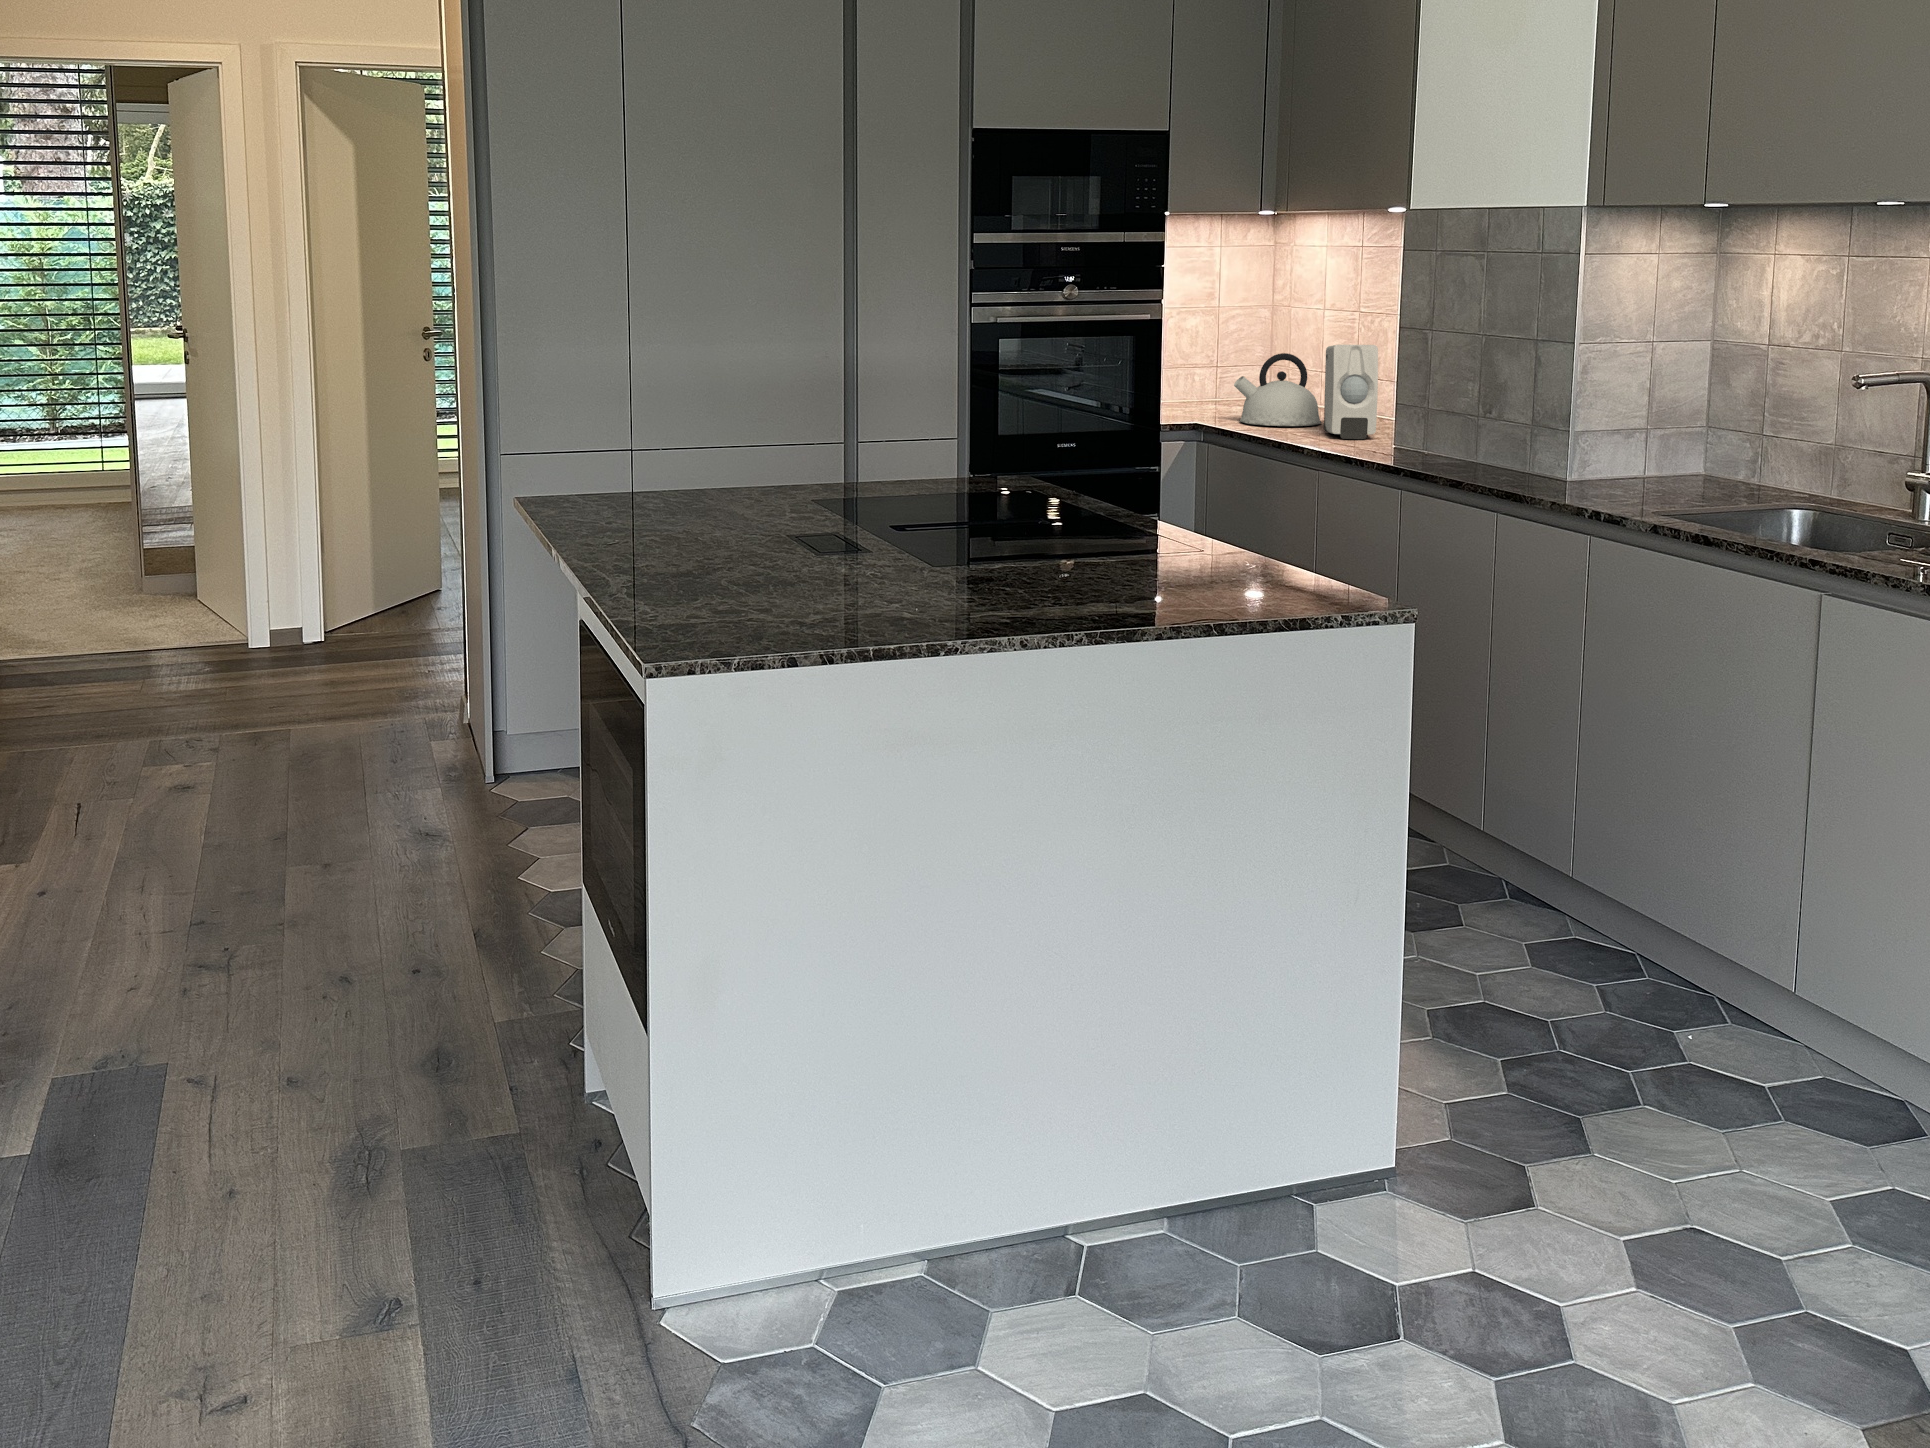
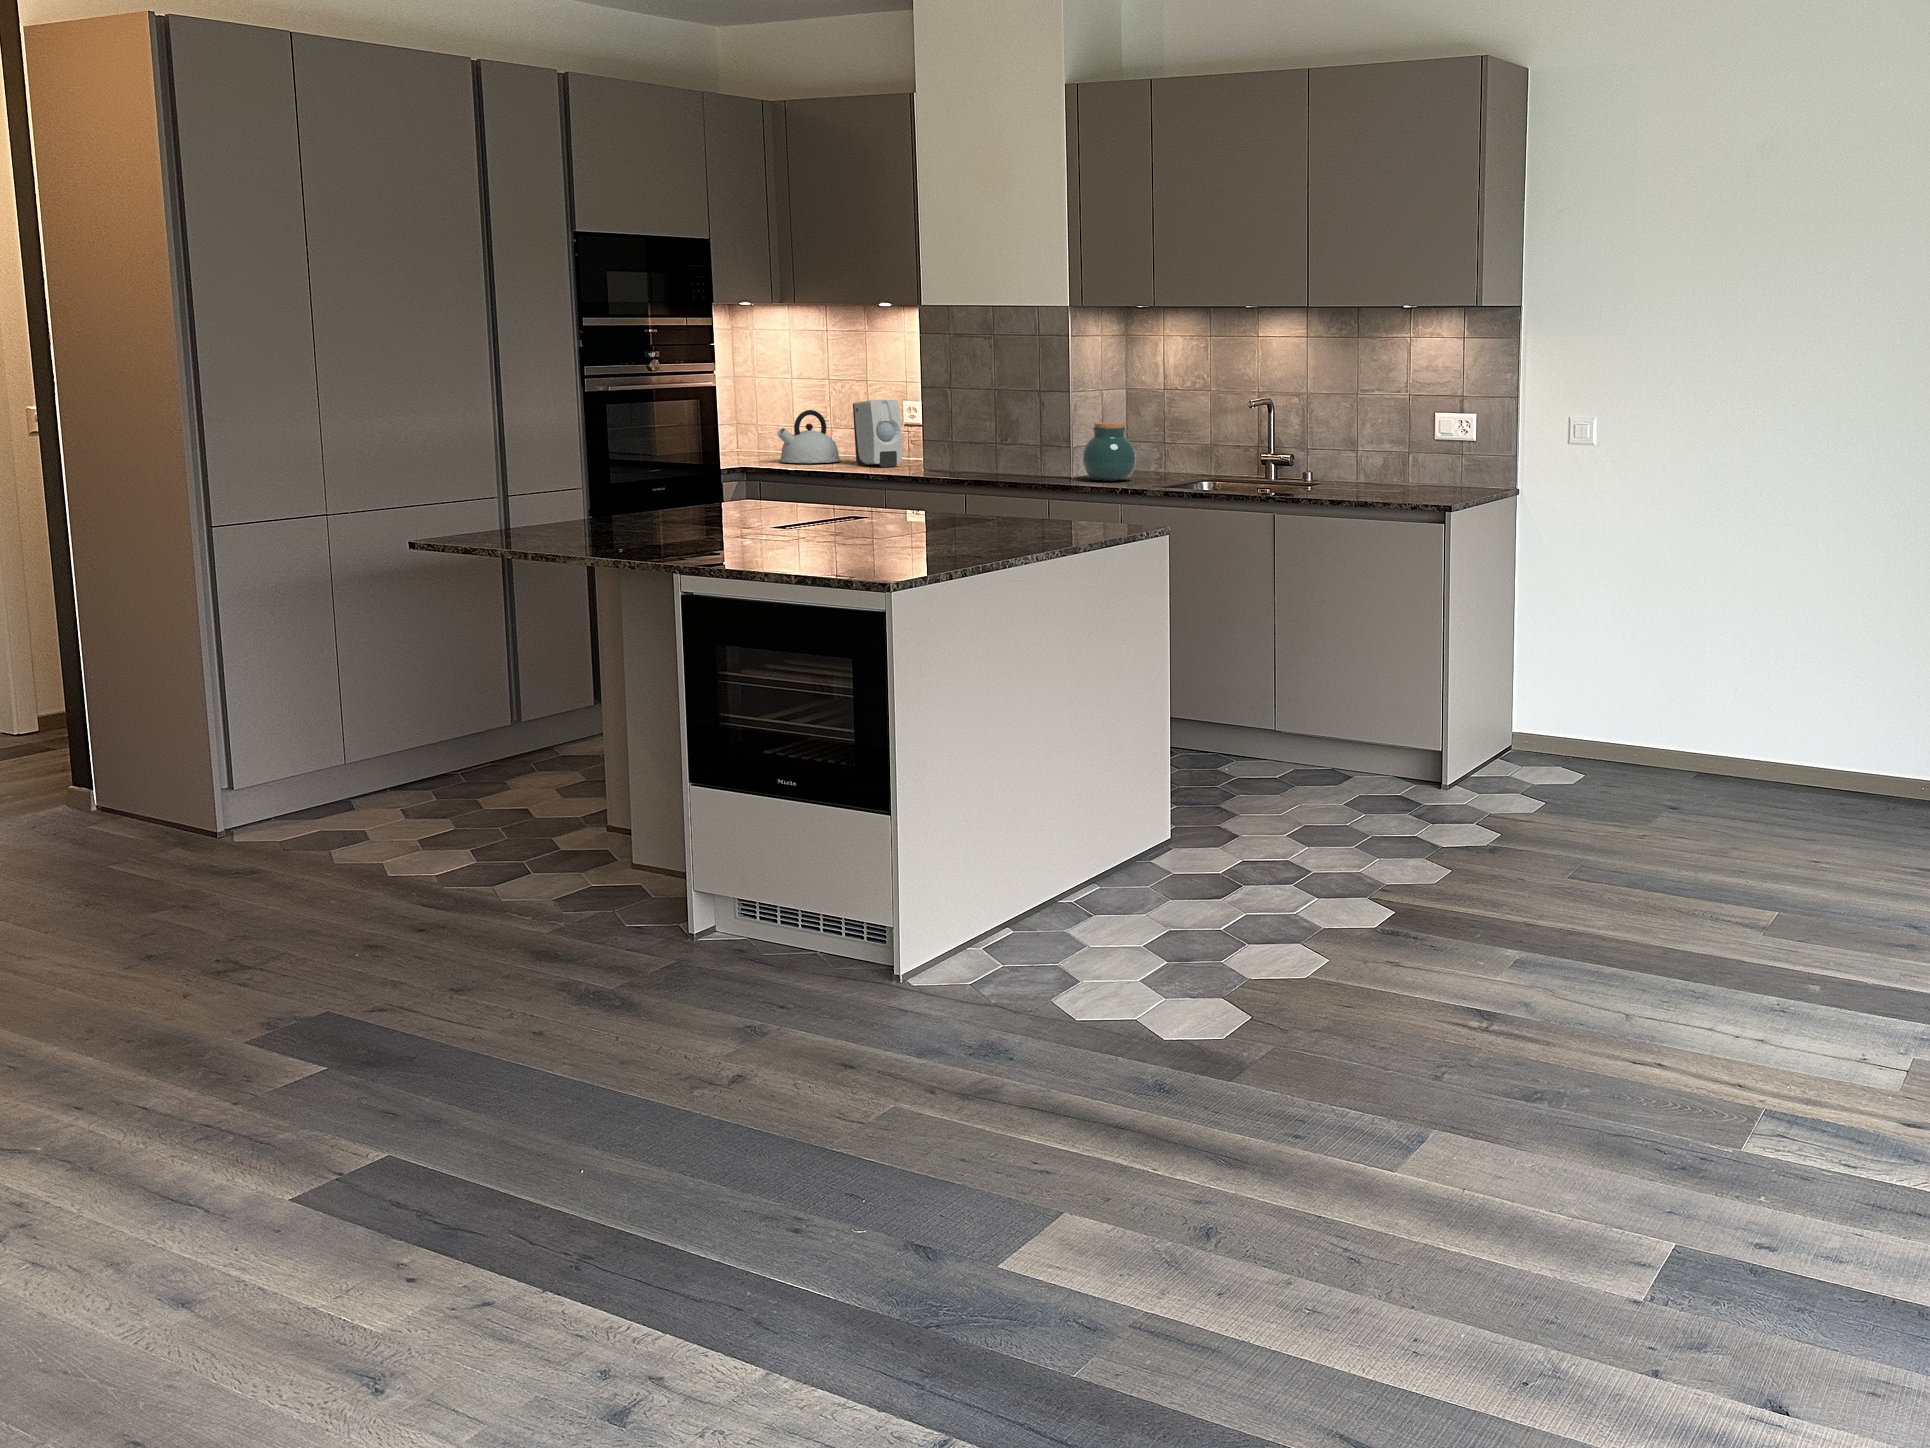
jar: none [1568,400,1660,497] -> present [1083,423,1136,481]

